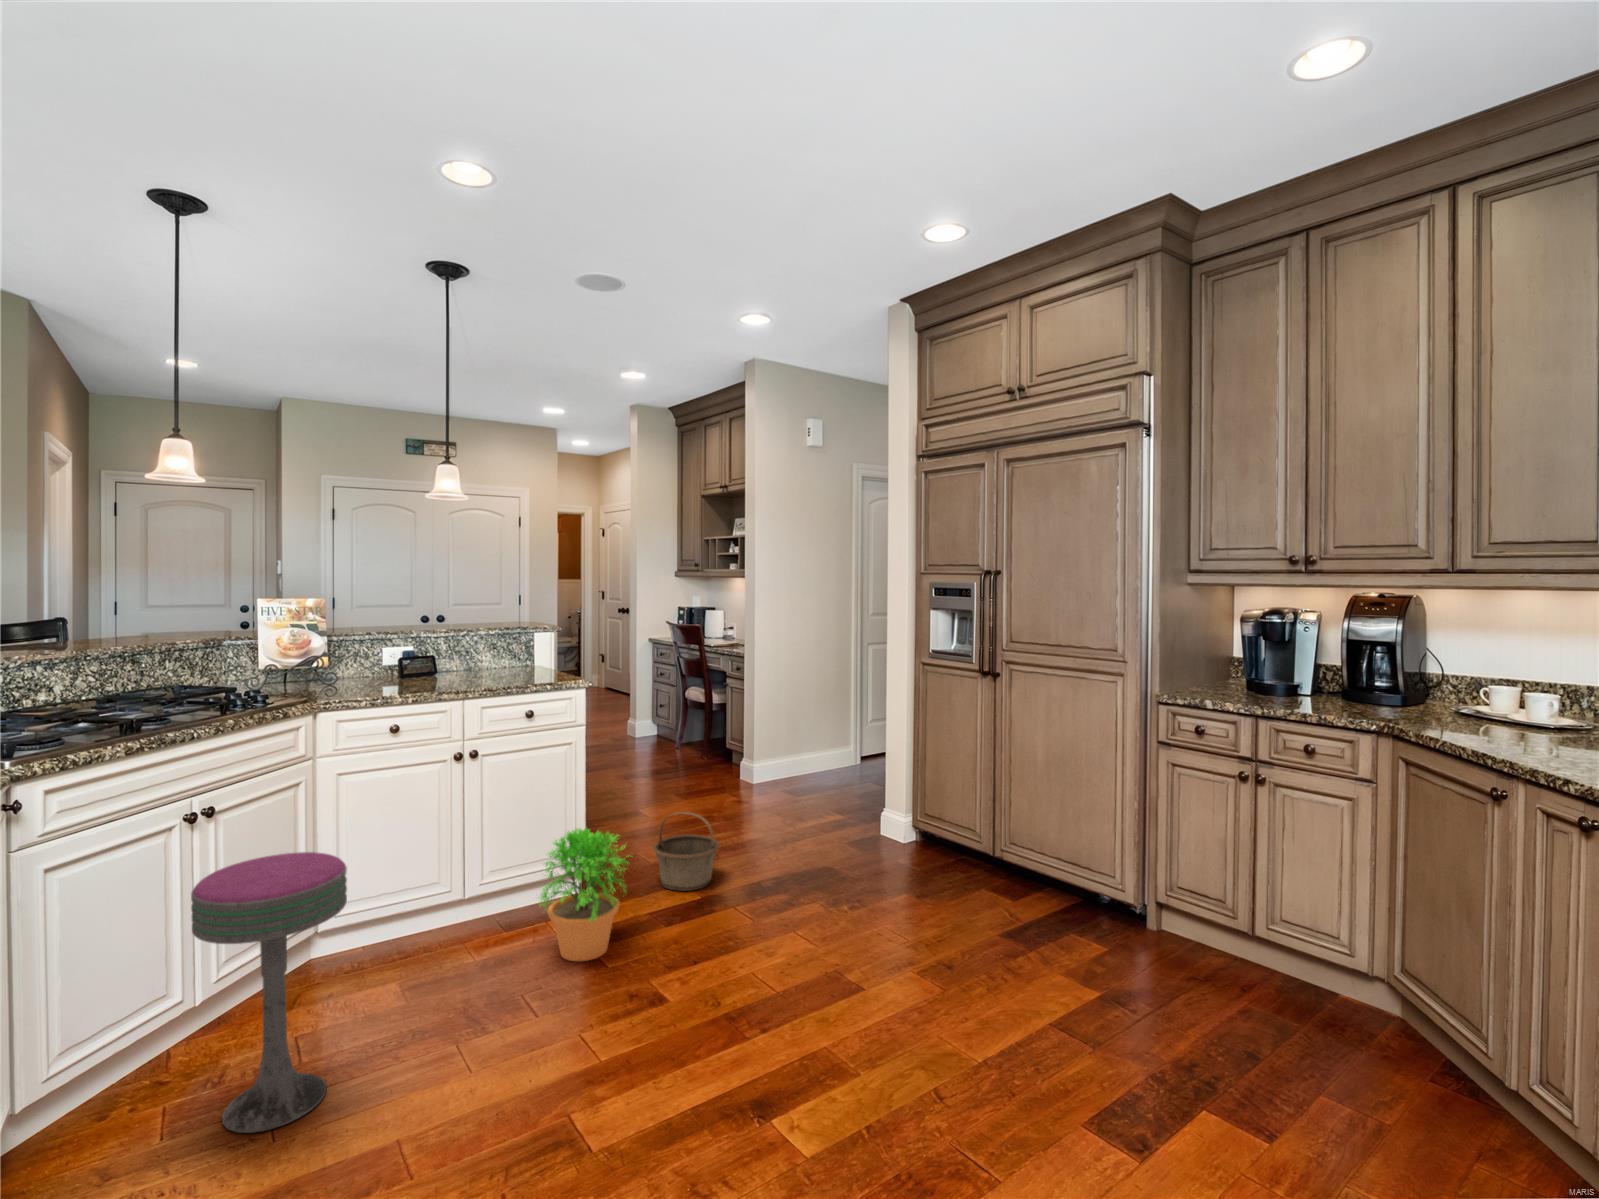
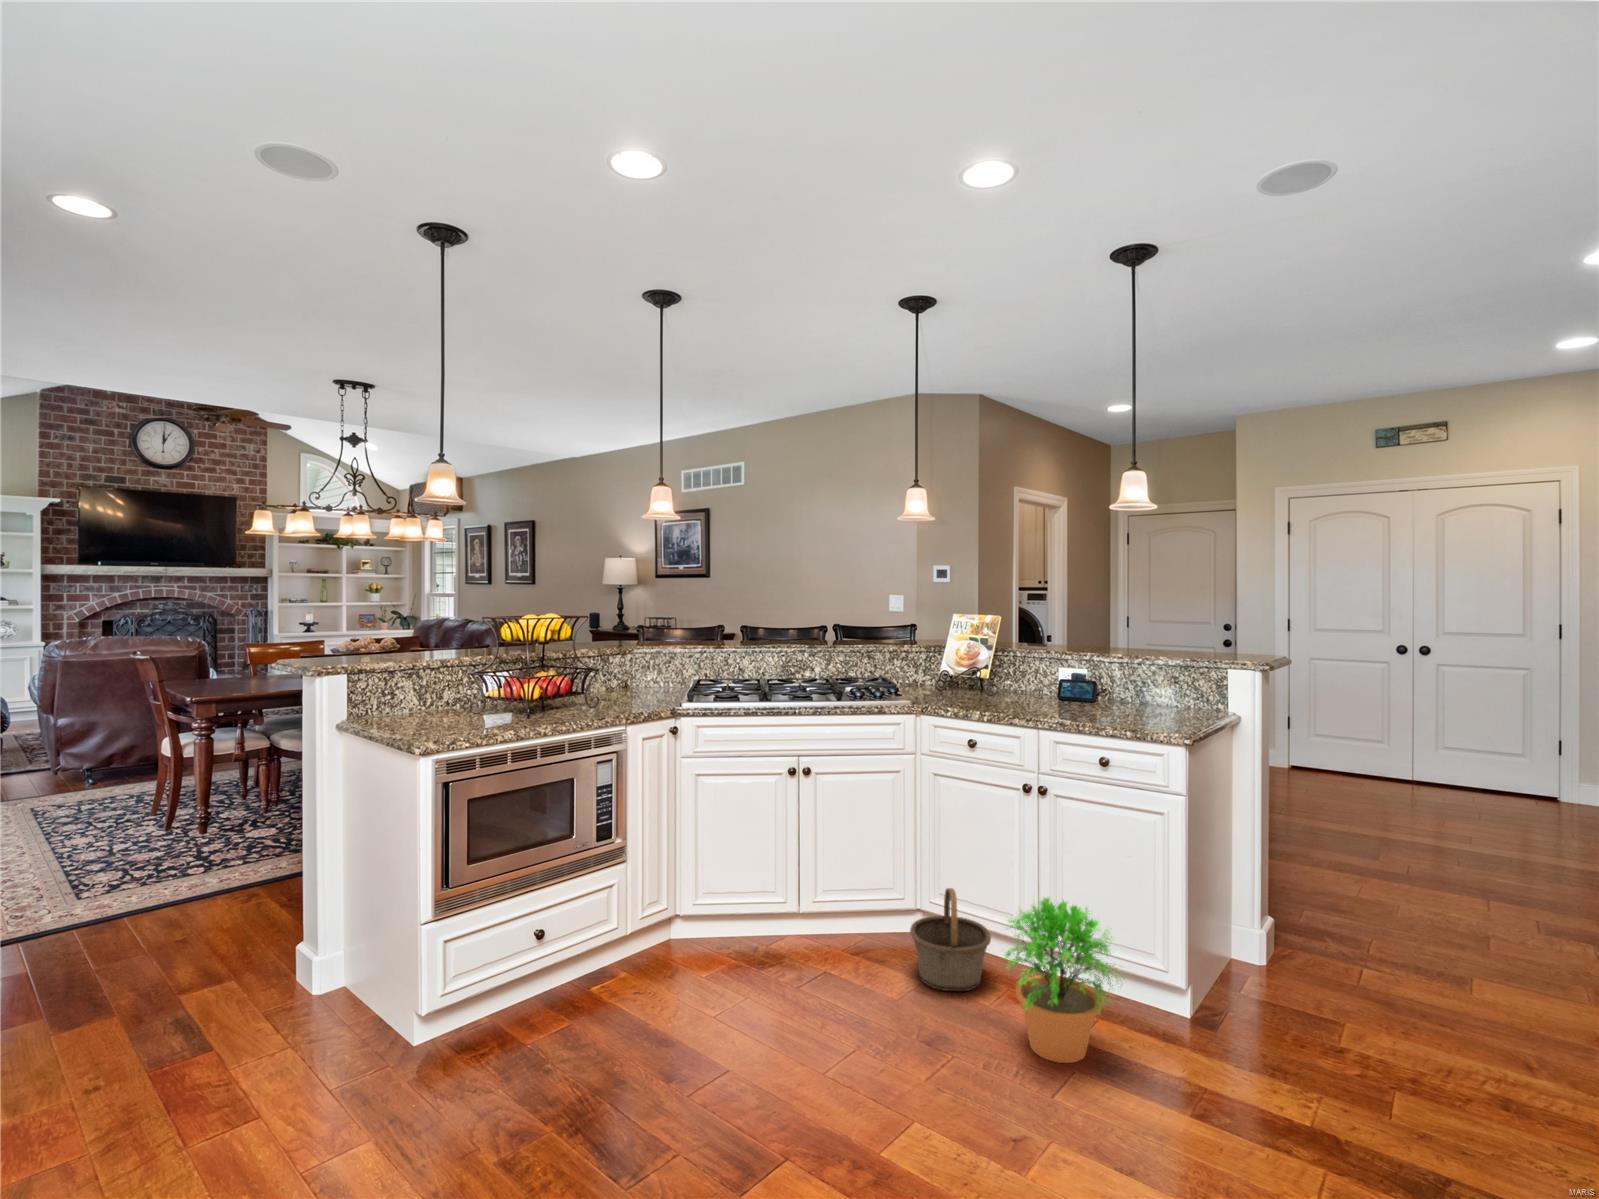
basket: present [653,812,719,891] -> present [910,888,991,991]
bar stool: present [191,852,347,1133] -> none [706,805,801,1005]

